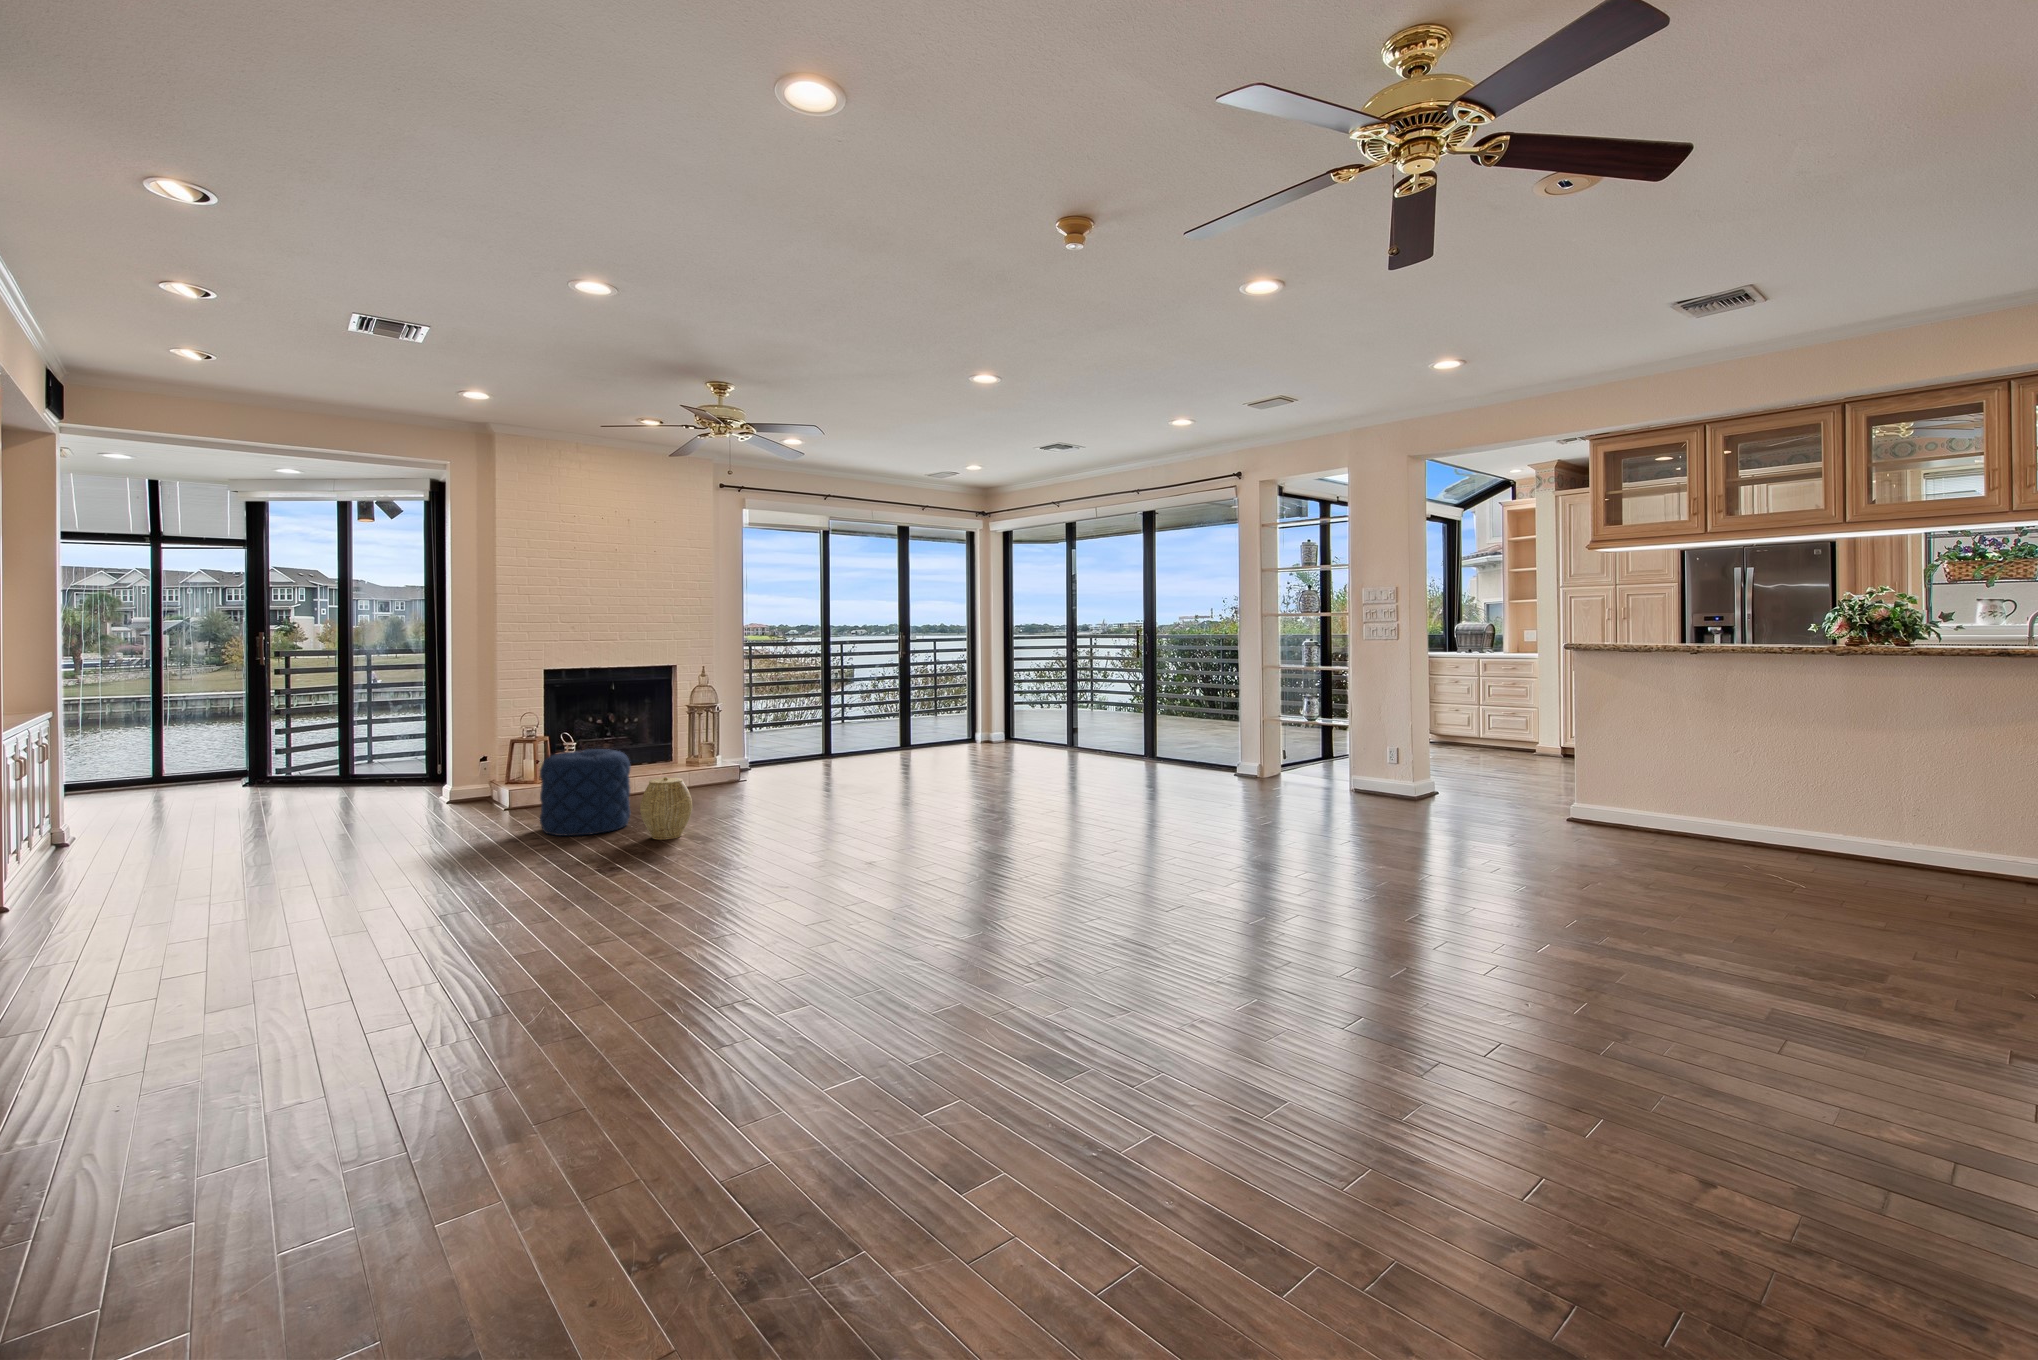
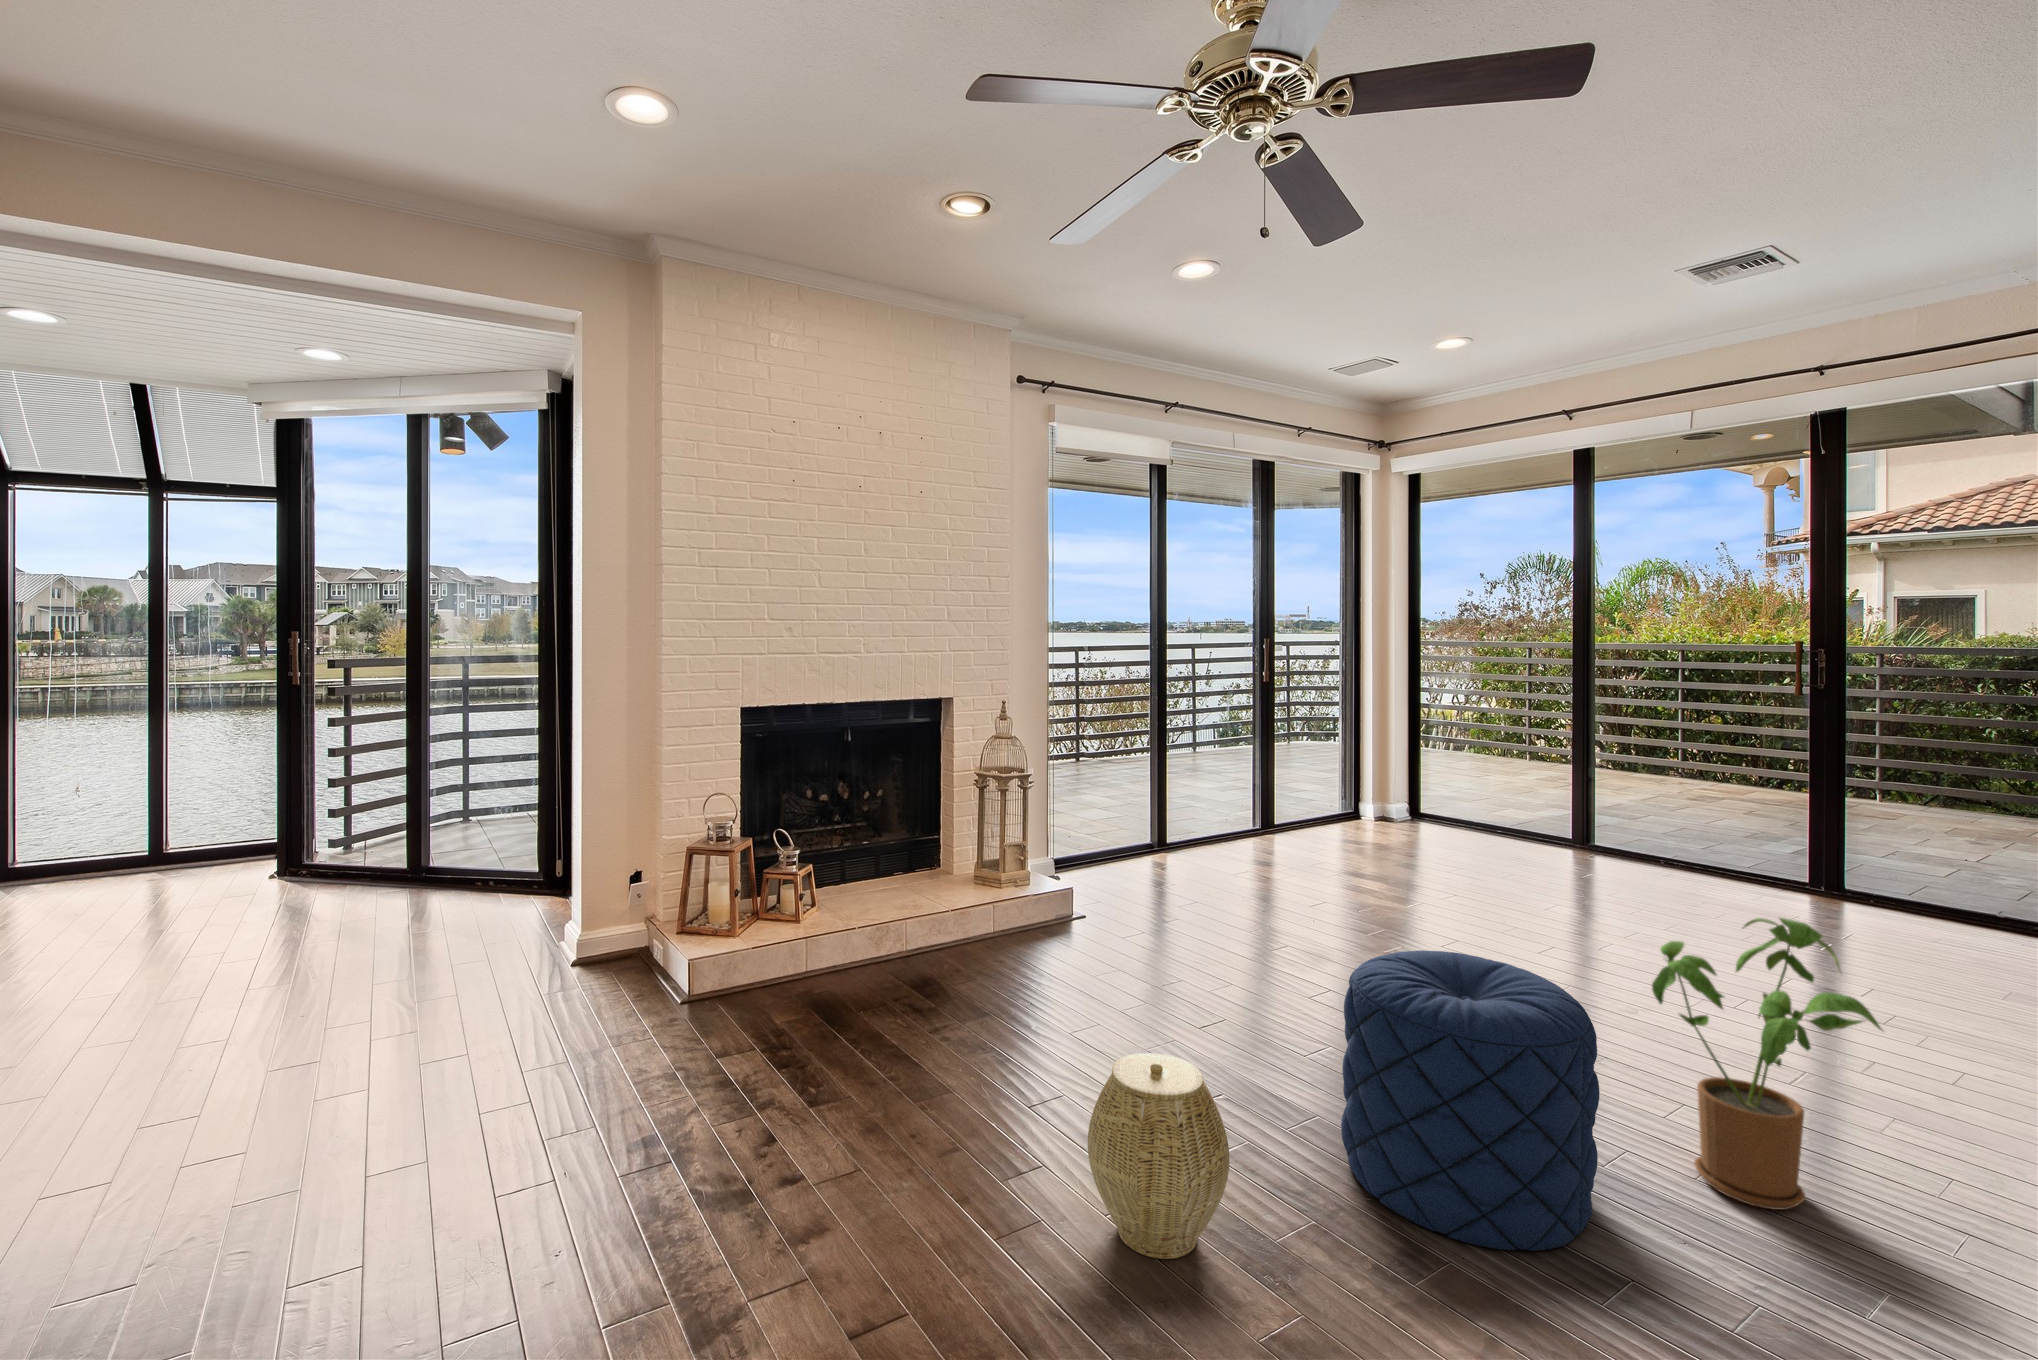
house plant: none [875,726,931,824] -> present [1652,918,1883,1210]
pouf: present [540,749,630,836] -> present [1341,950,1600,1251]

